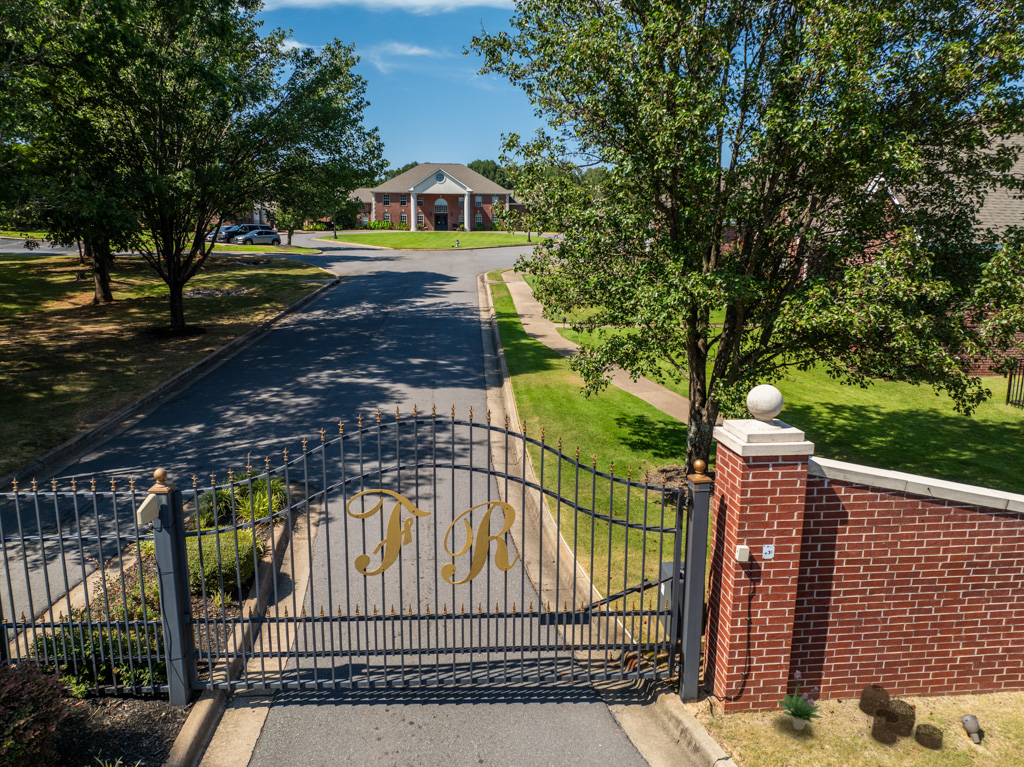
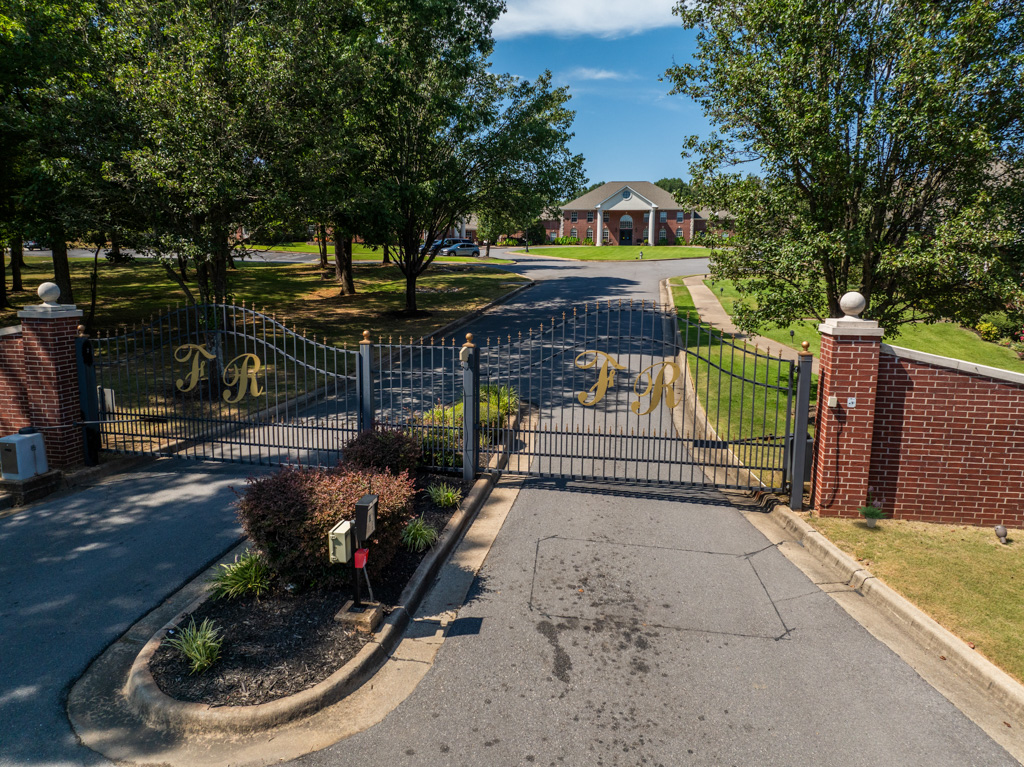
woven basket: present [859,684,944,749] -> none [922,507,978,544]

